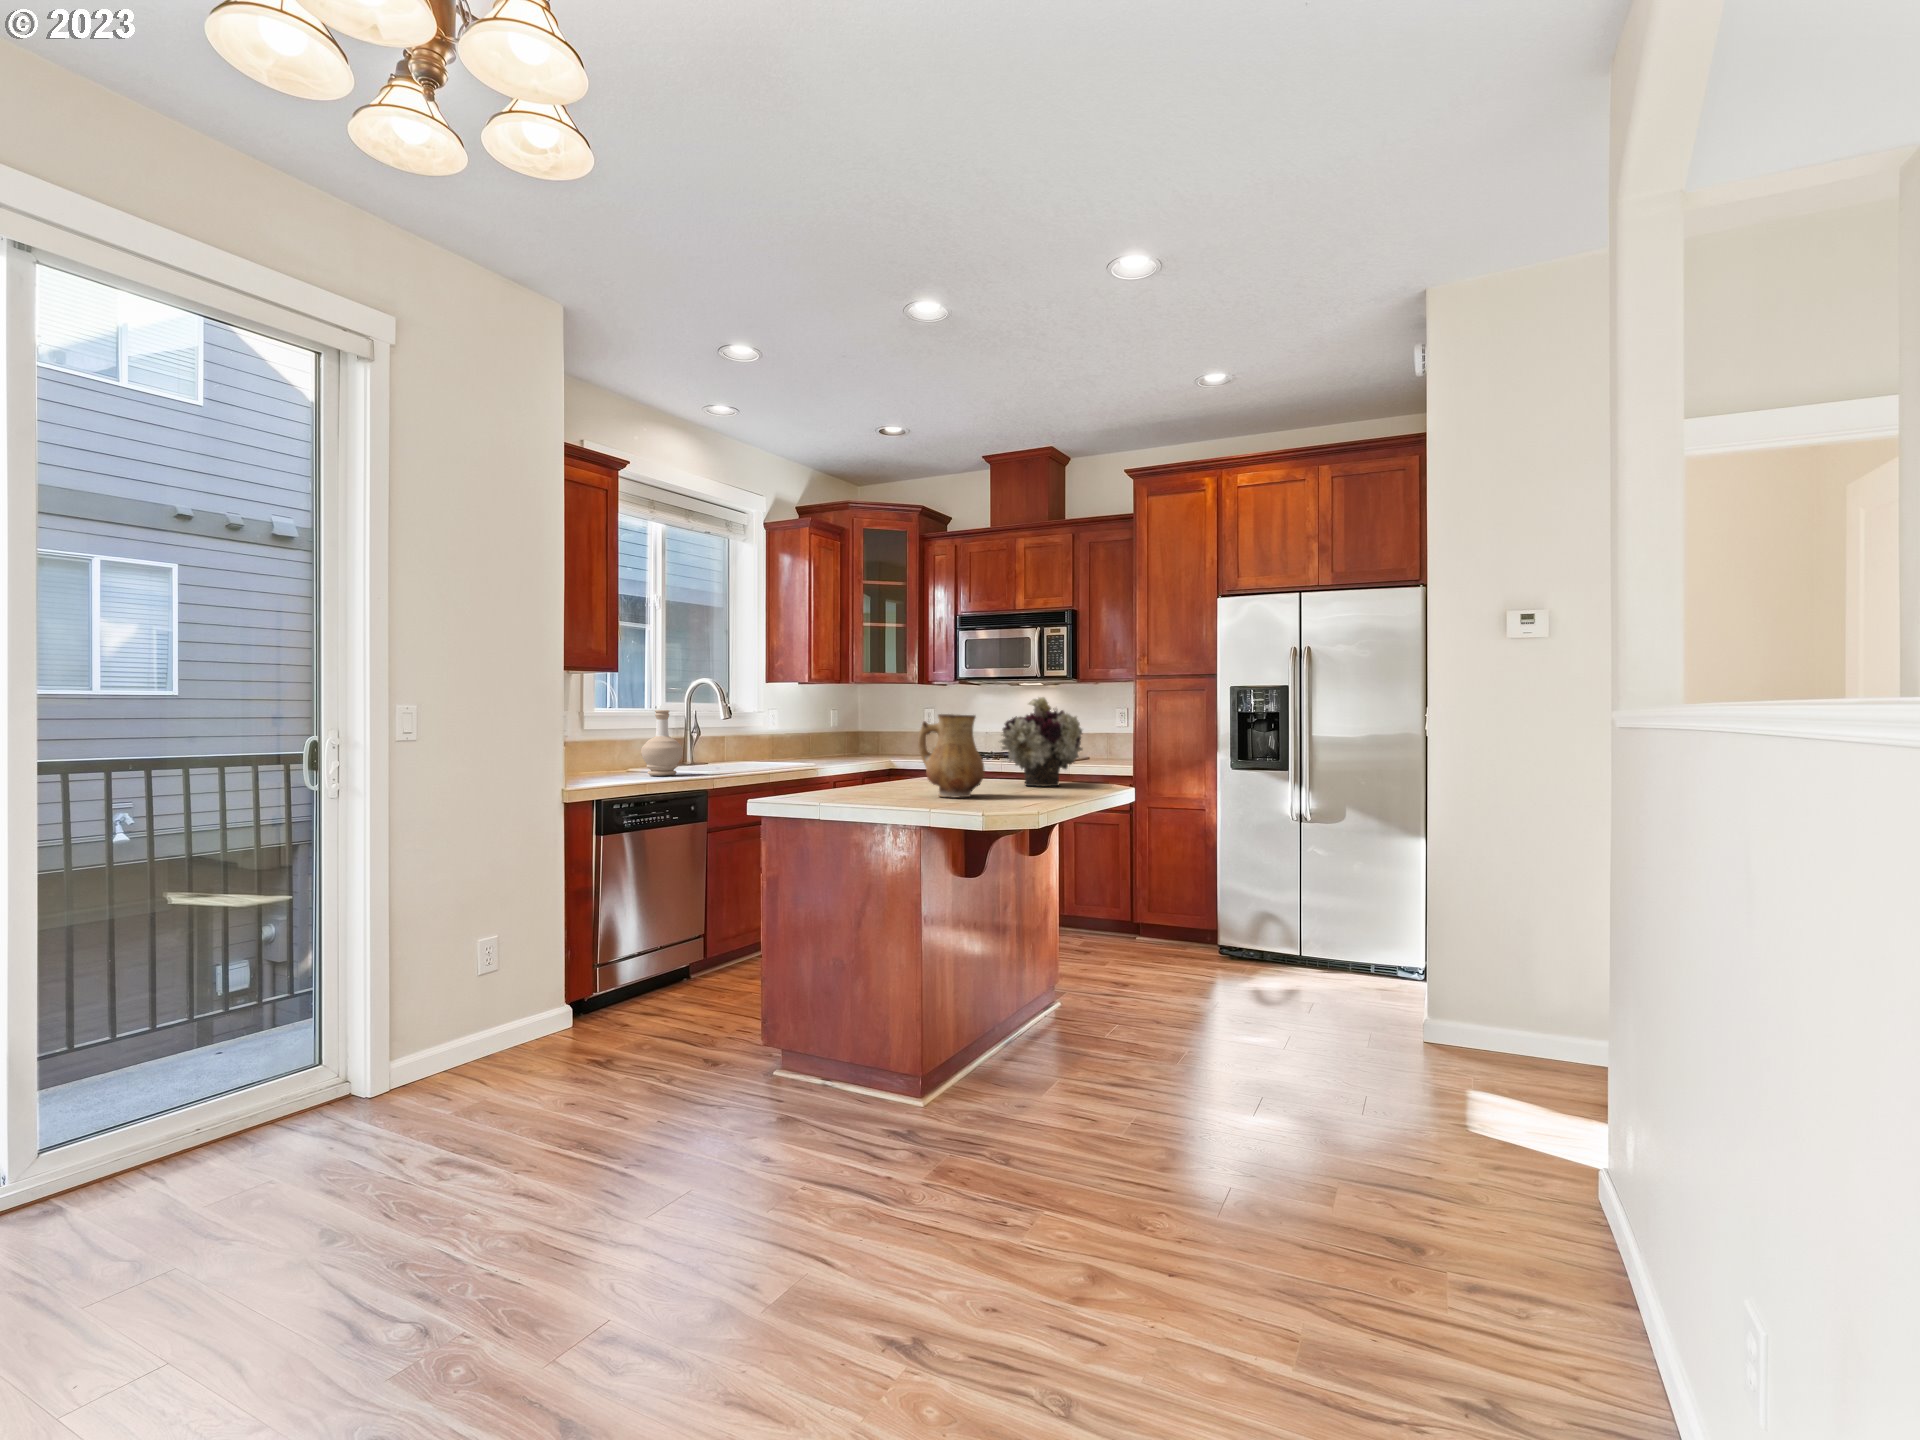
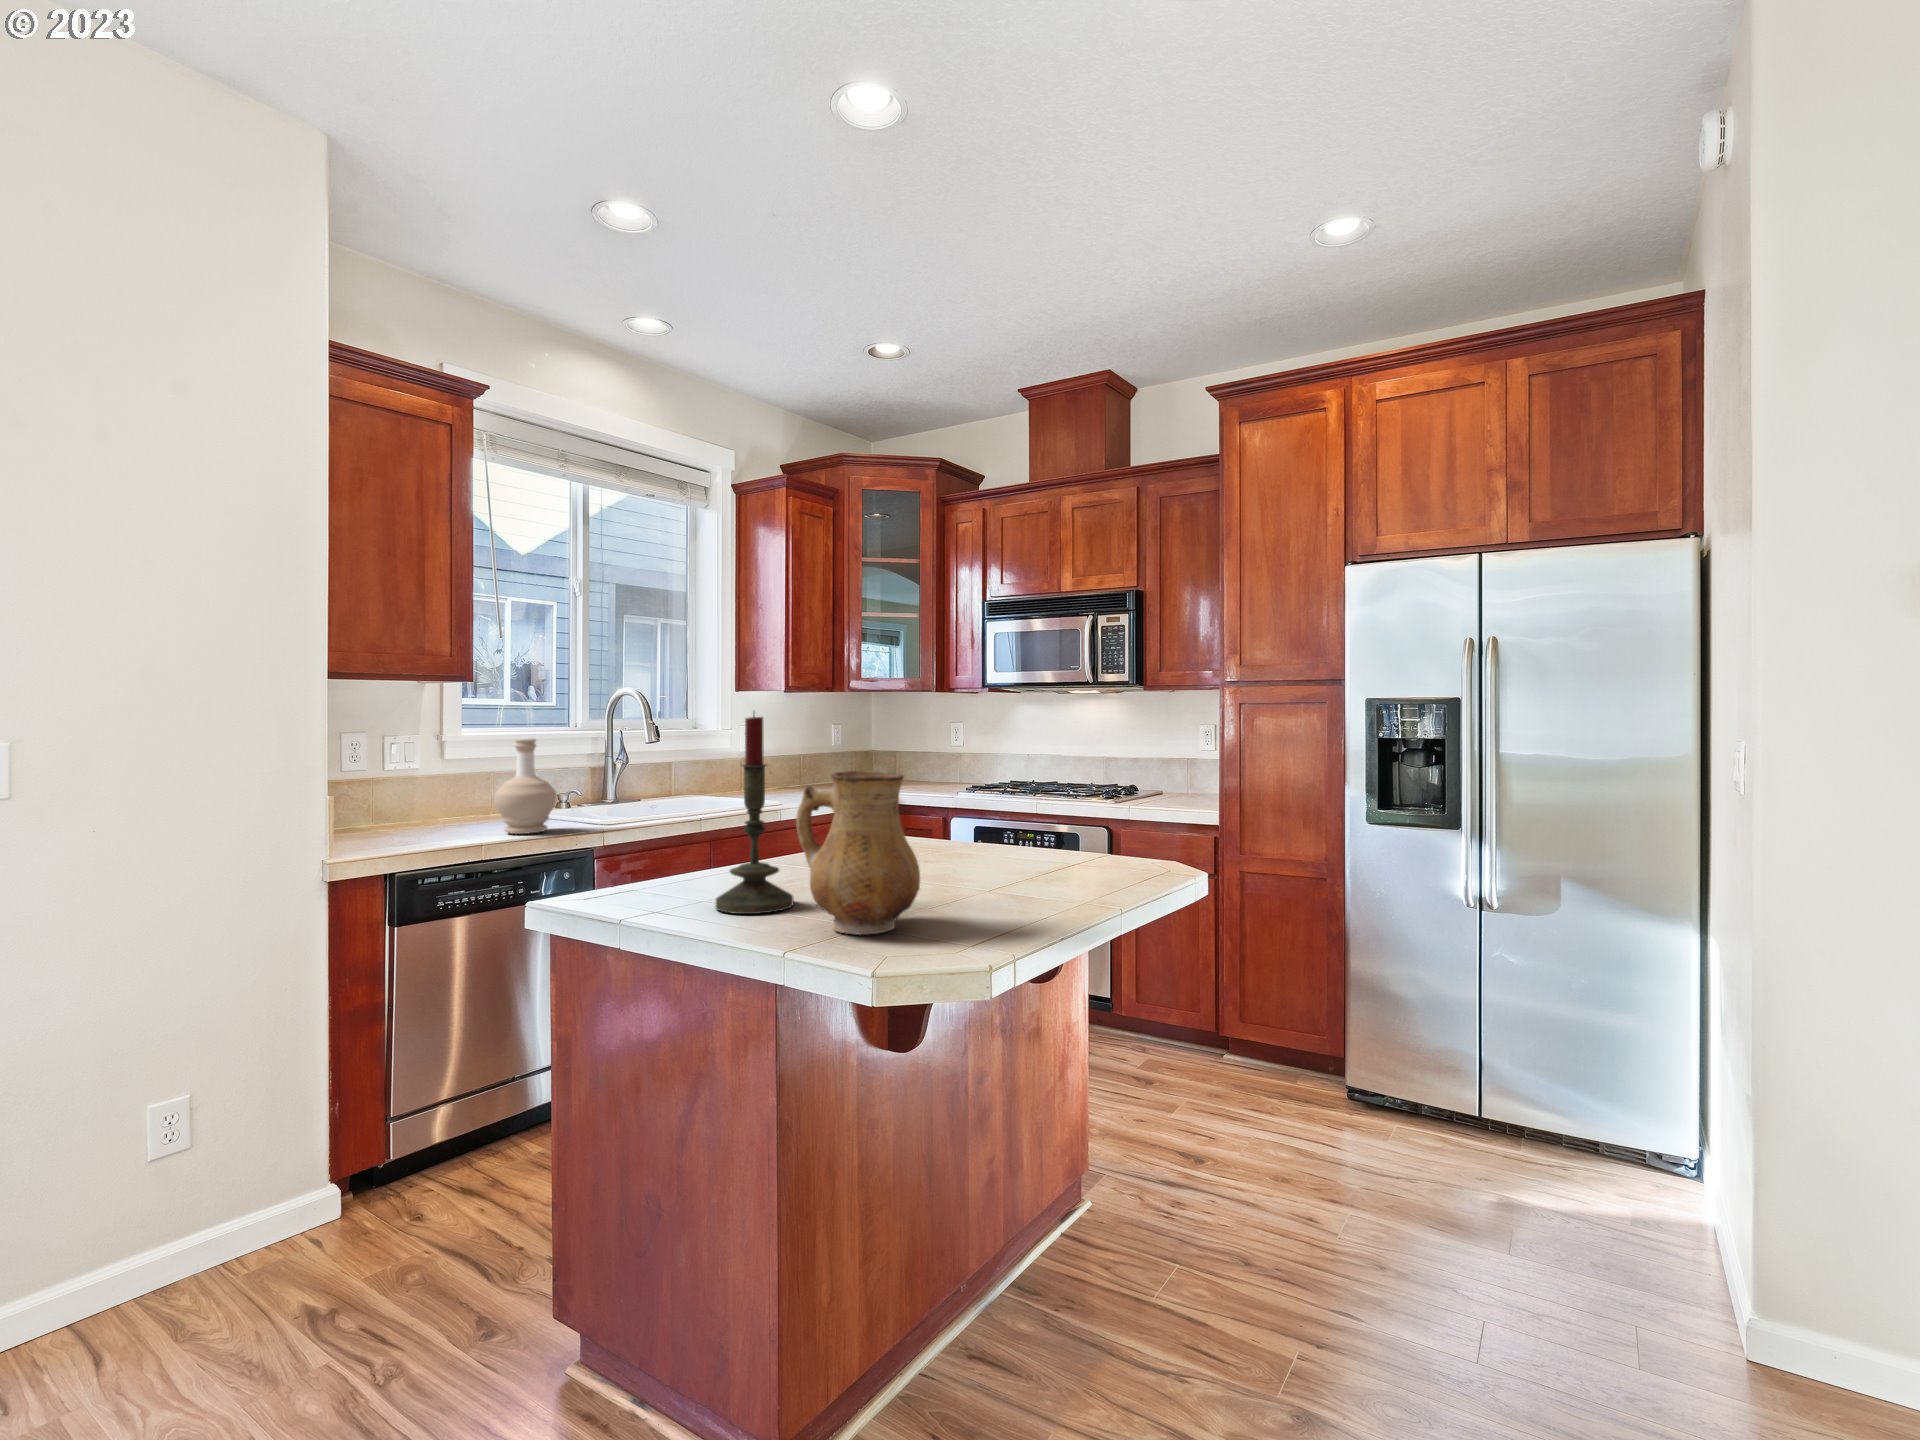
candle: none [862,683,905,794] -> present [716,716,794,914]
flower arrangement: present [1000,697,1083,787] -> none [971,730,1124,889]

